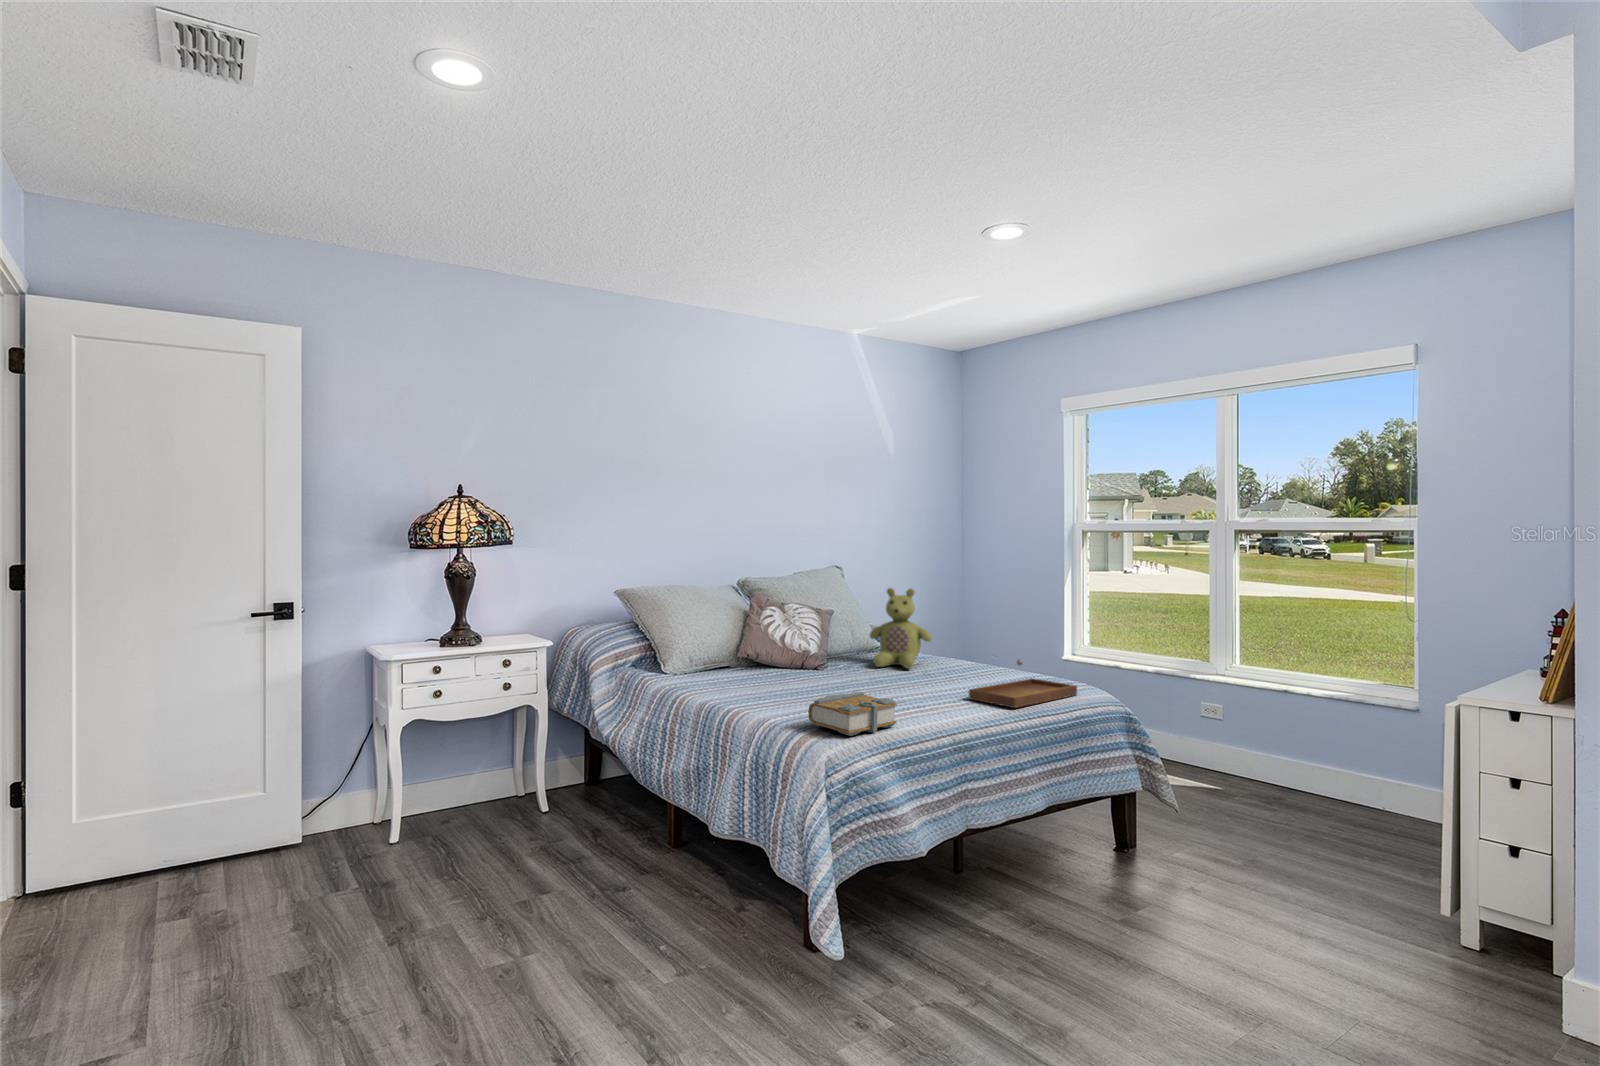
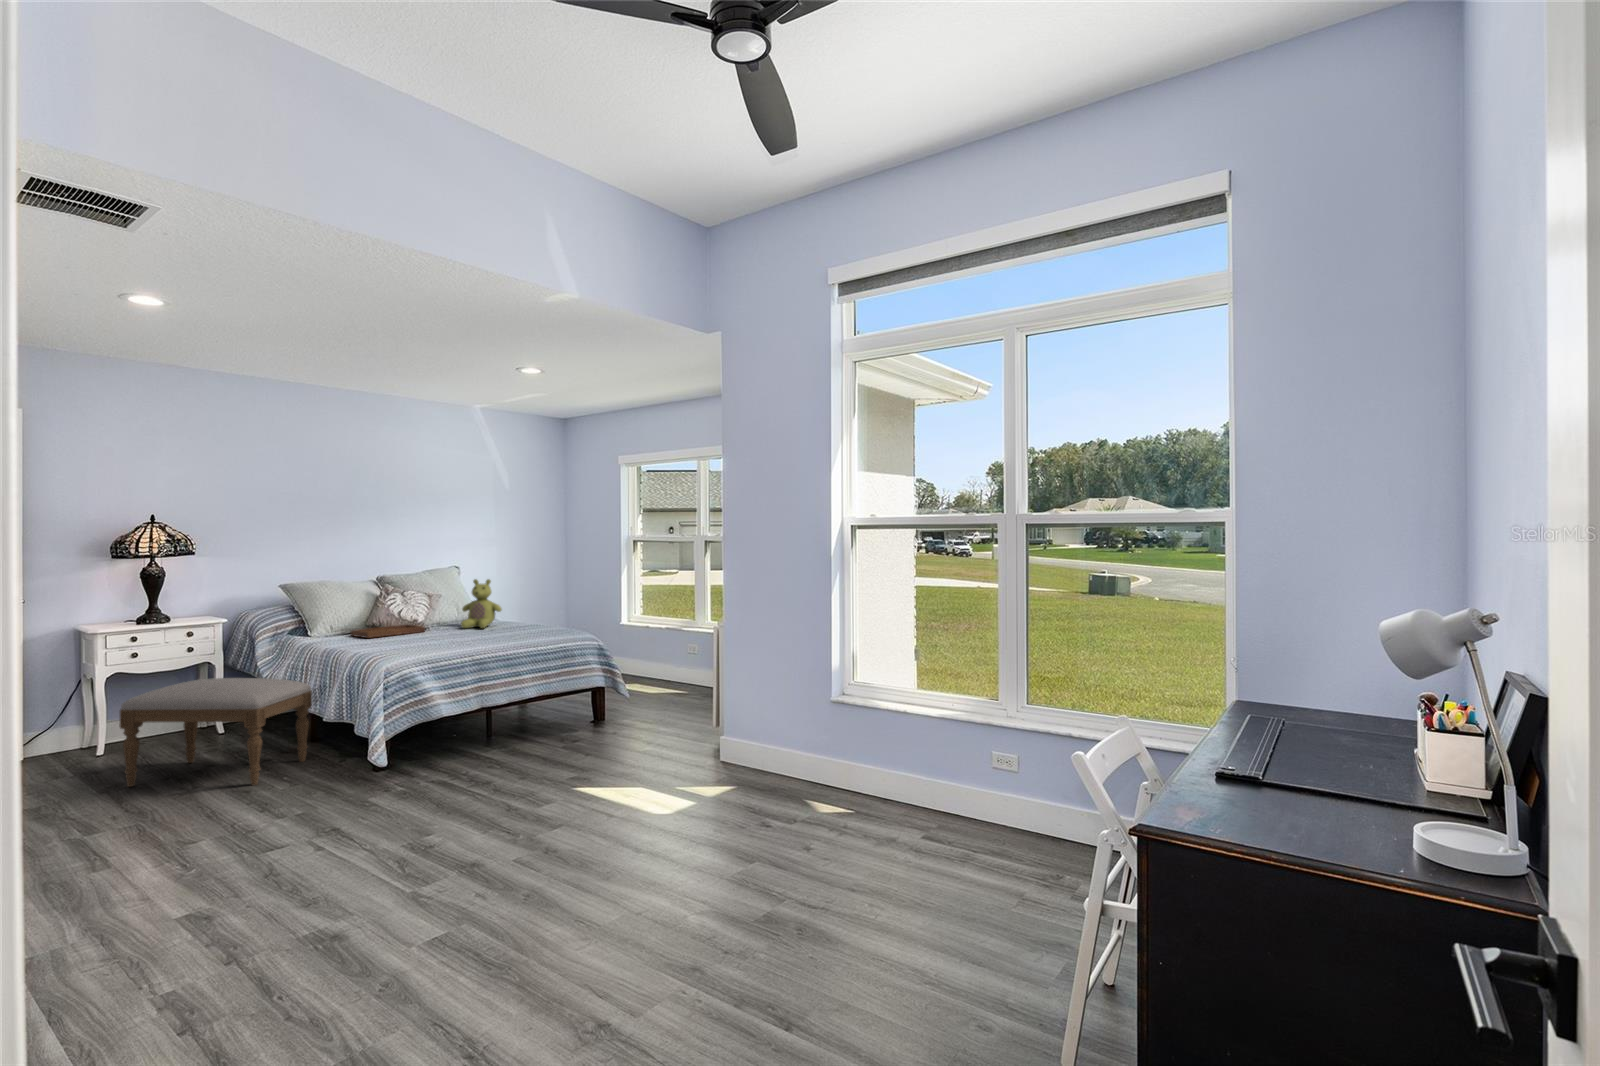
tray: present [969,660,1077,708] -> present [350,613,425,638]
book: present [808,692,897,736] -> none [385,637,440,658]
ottoman: none [415,749,691,966] -> present [120,678,312,787]

